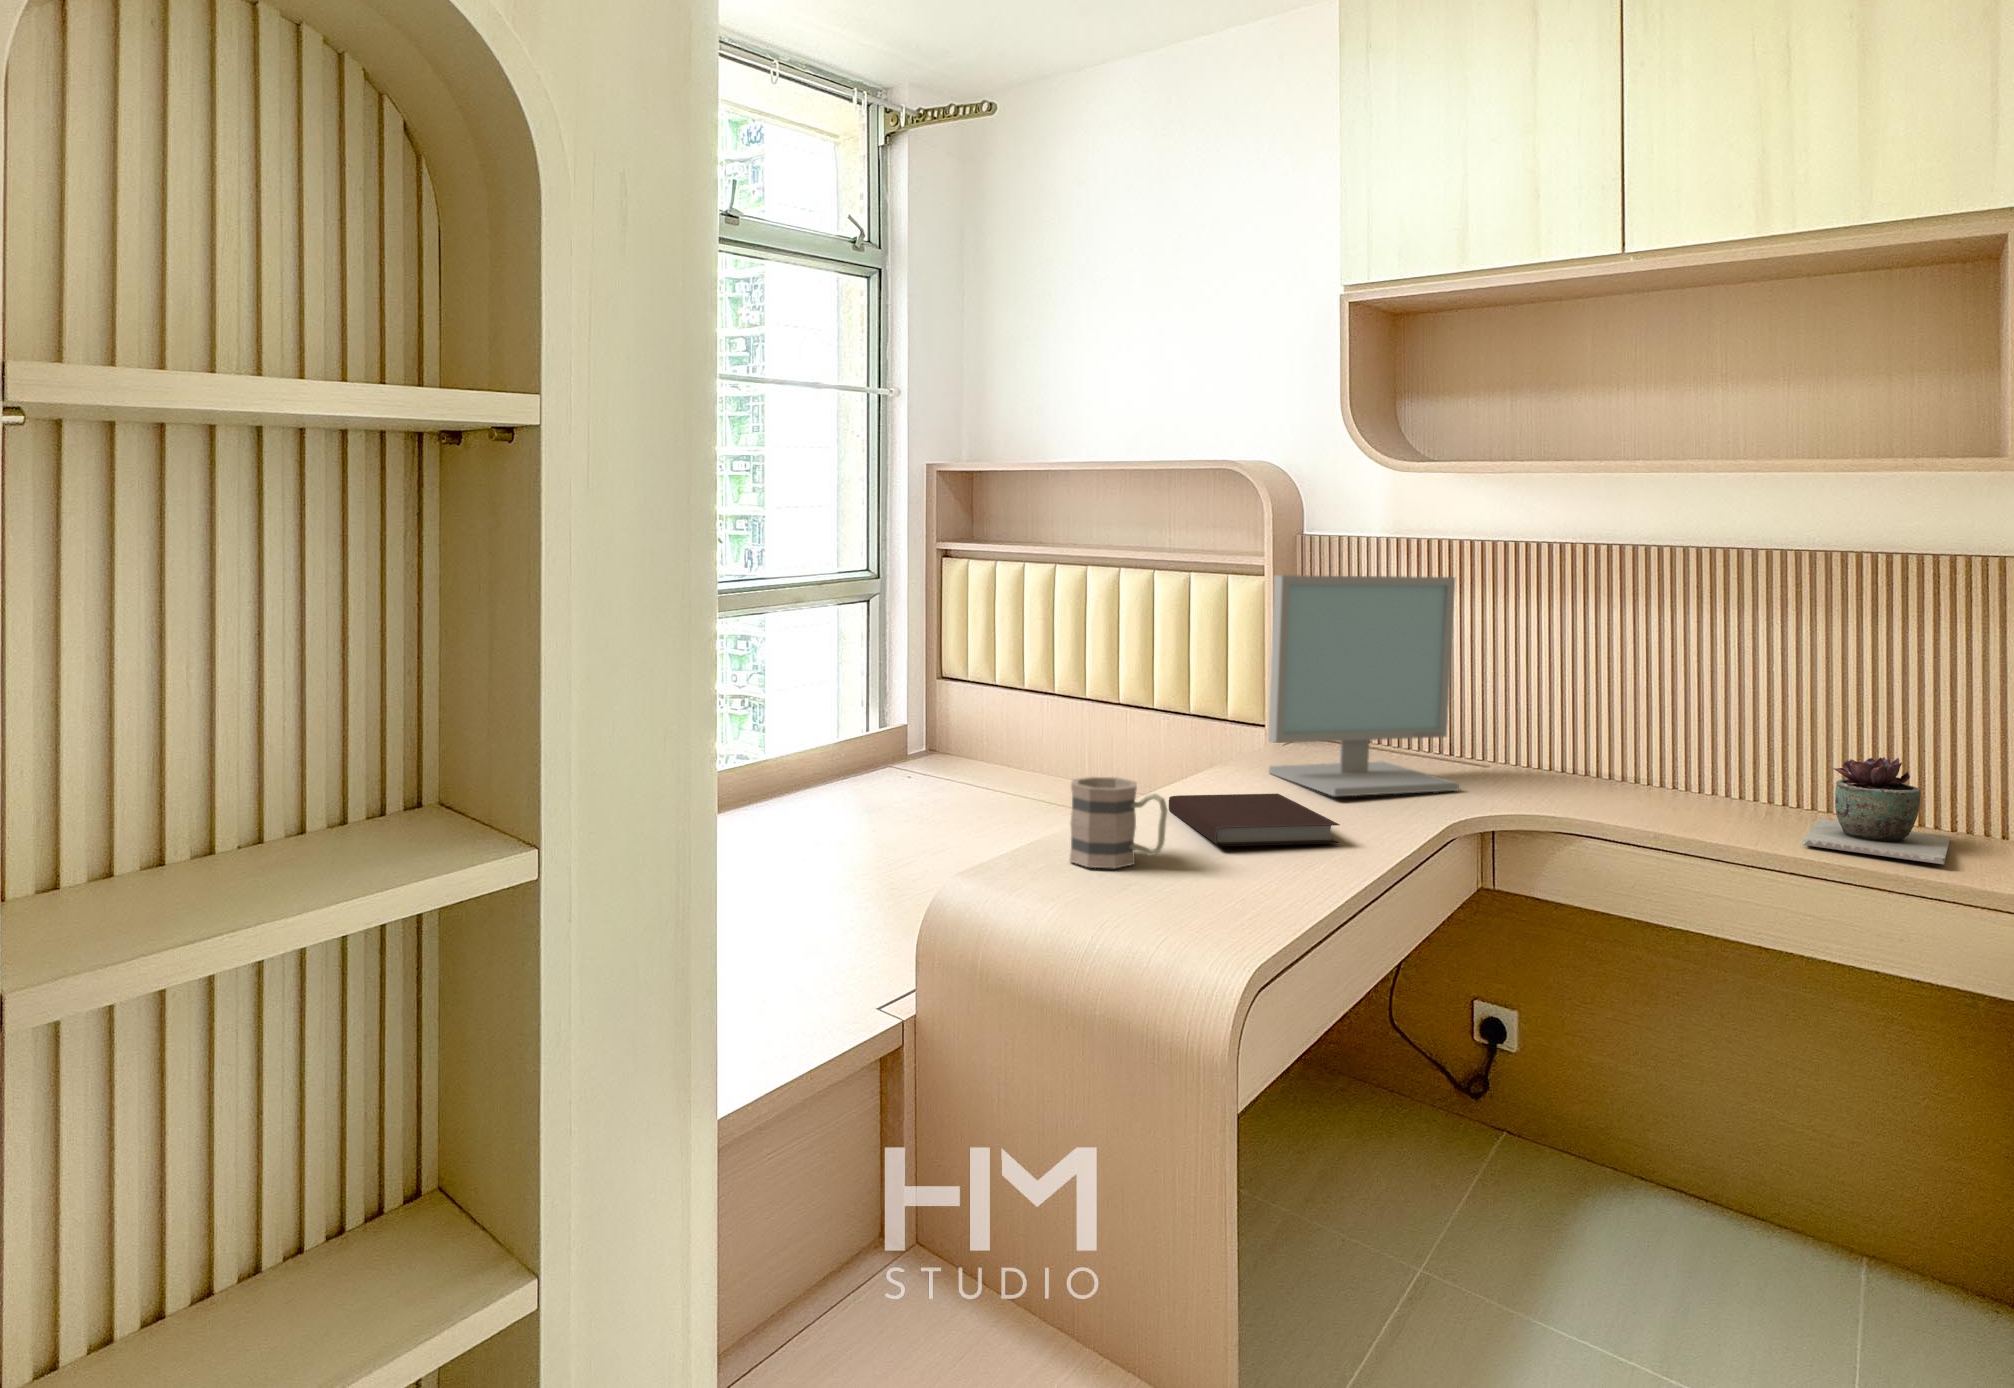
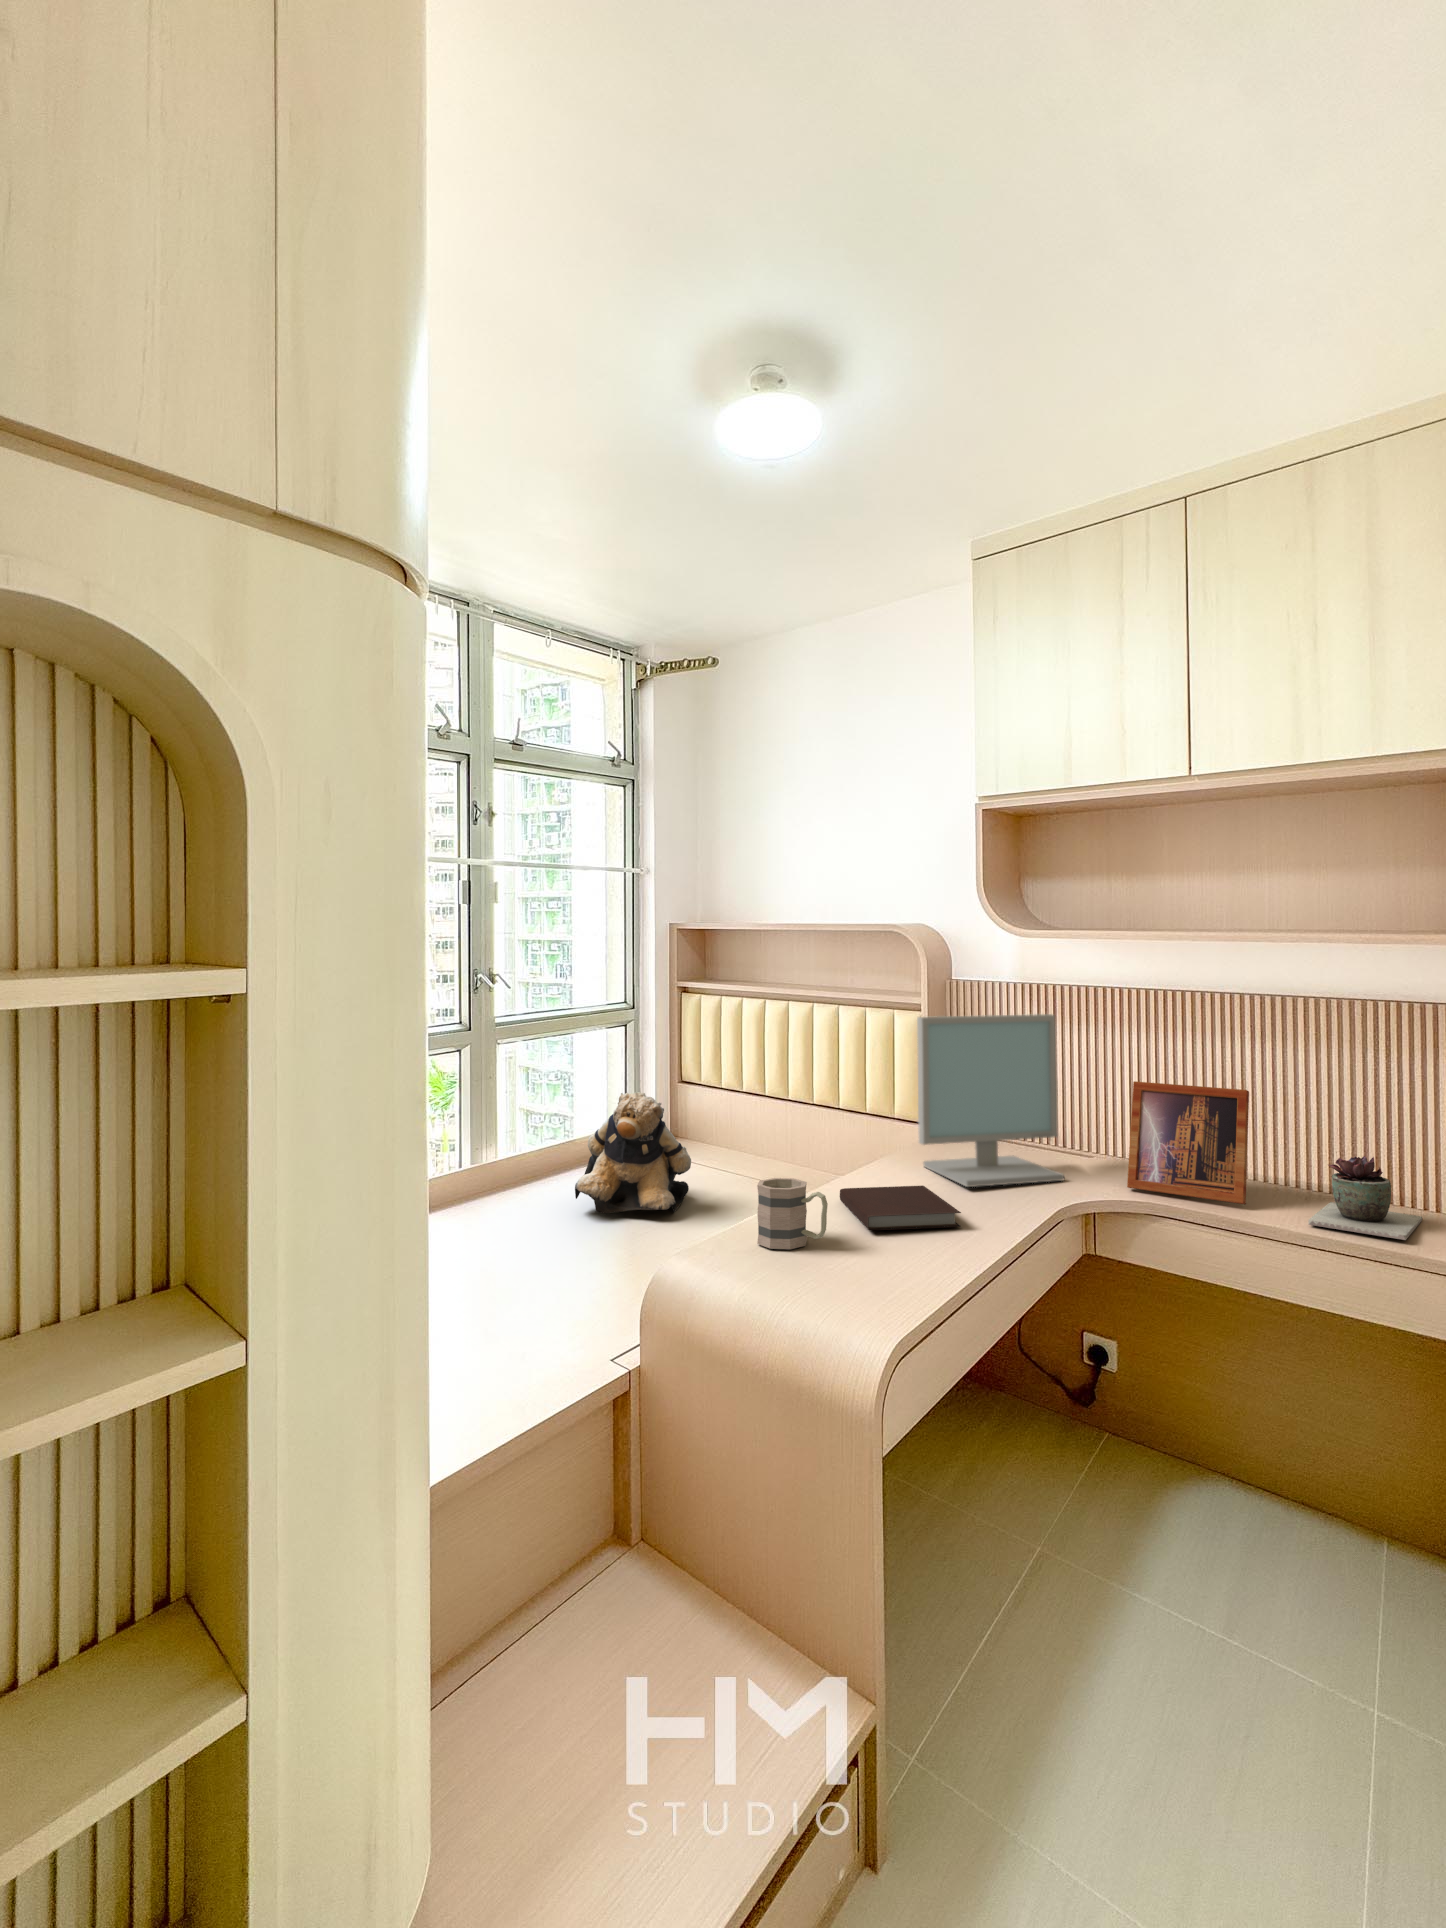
picture frame: none [1545,662,1725,820] -> present [1127,1081,1249,1204]
teddy bear: none [812,676,962,830] -> present [575,1092,691,1214]

